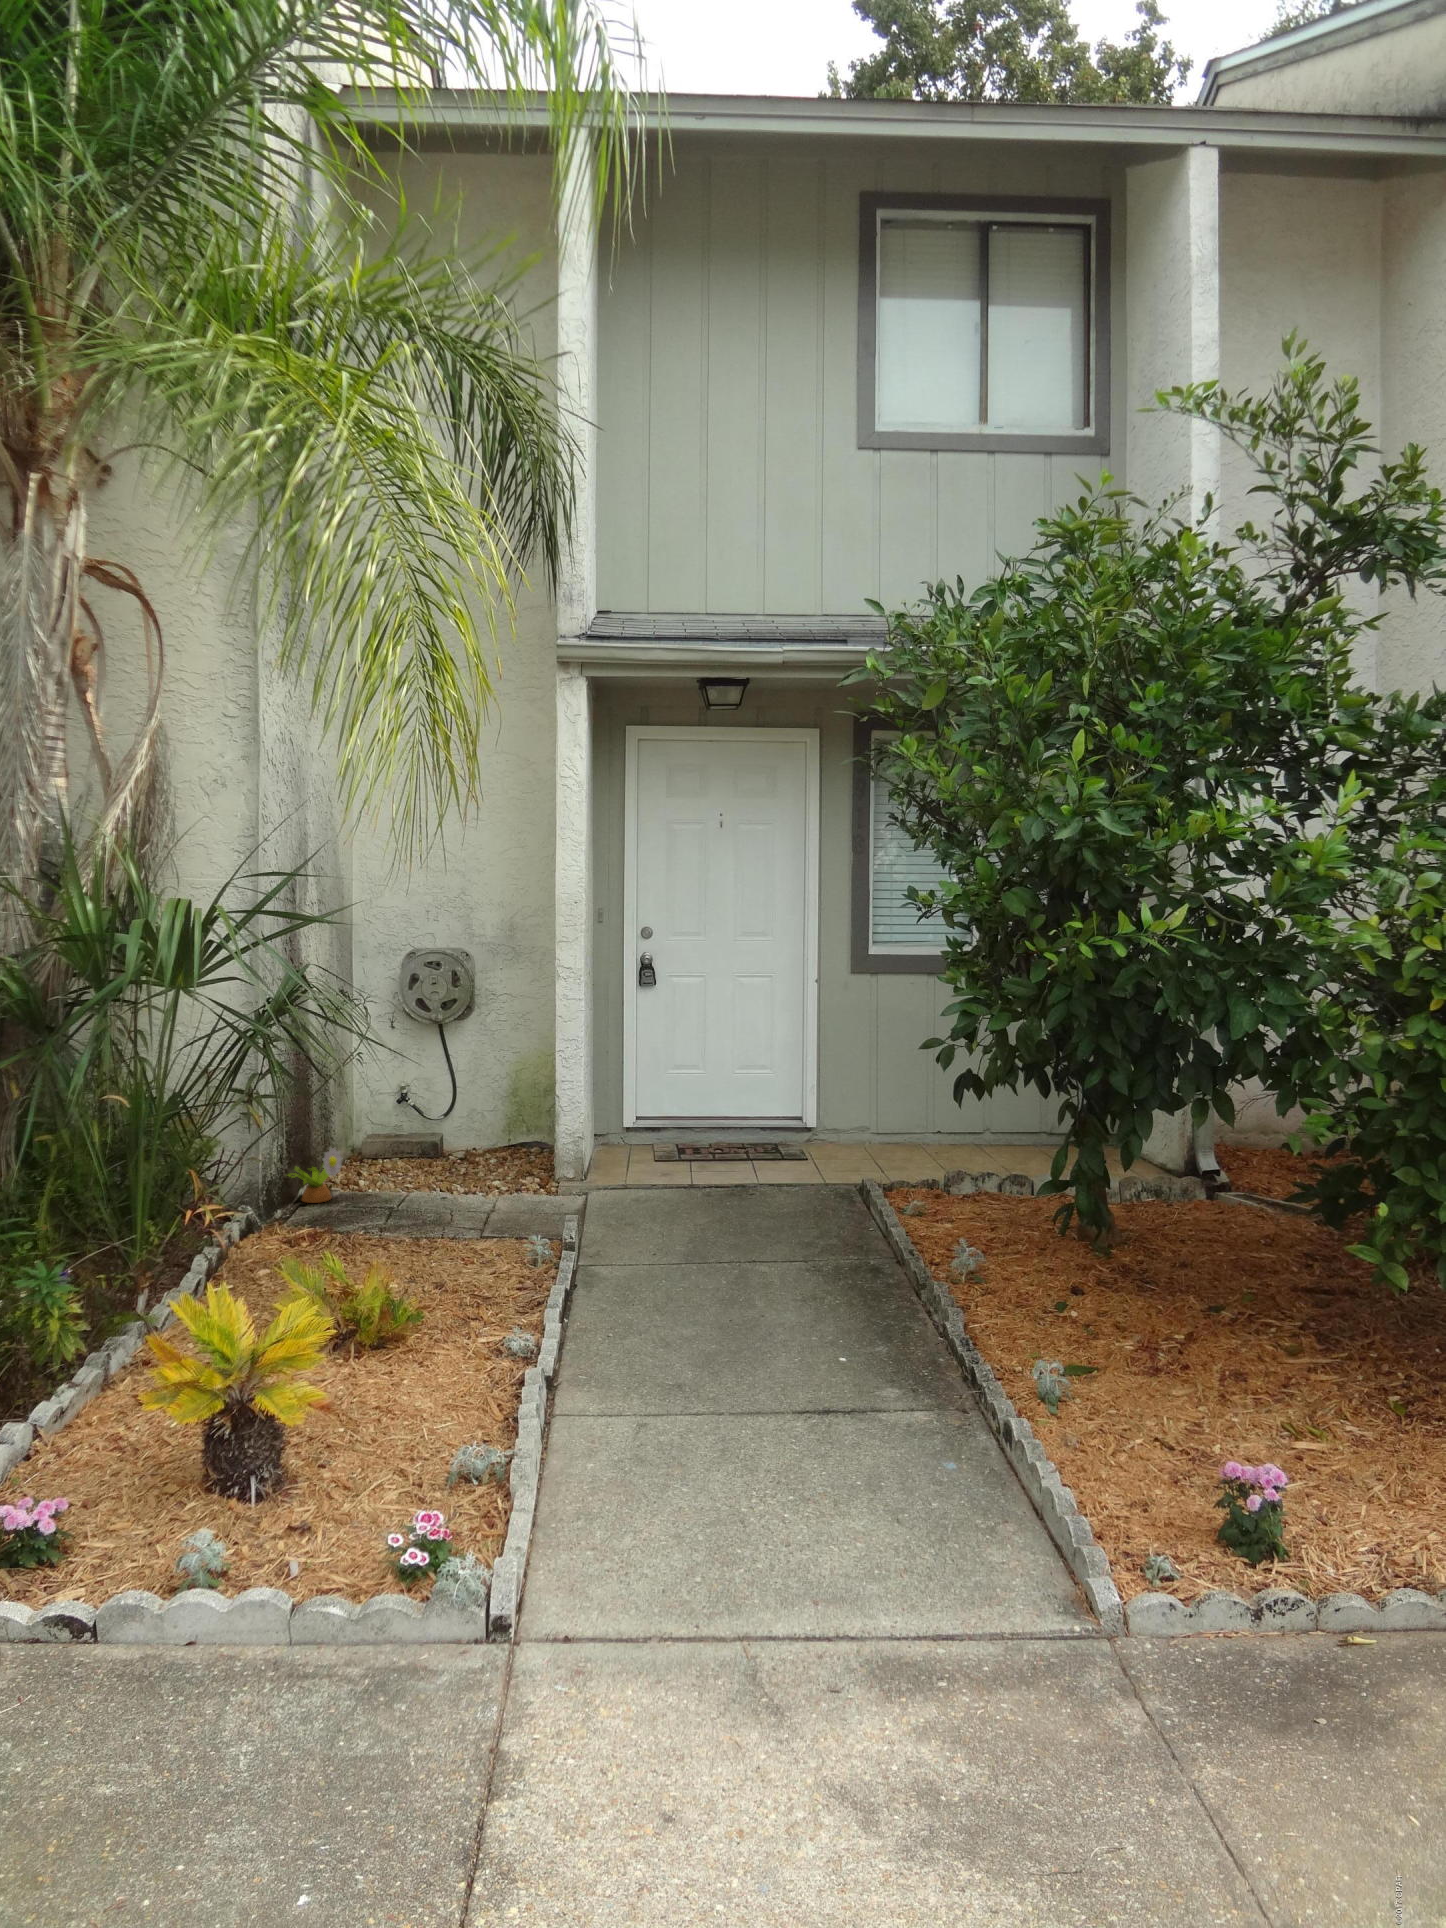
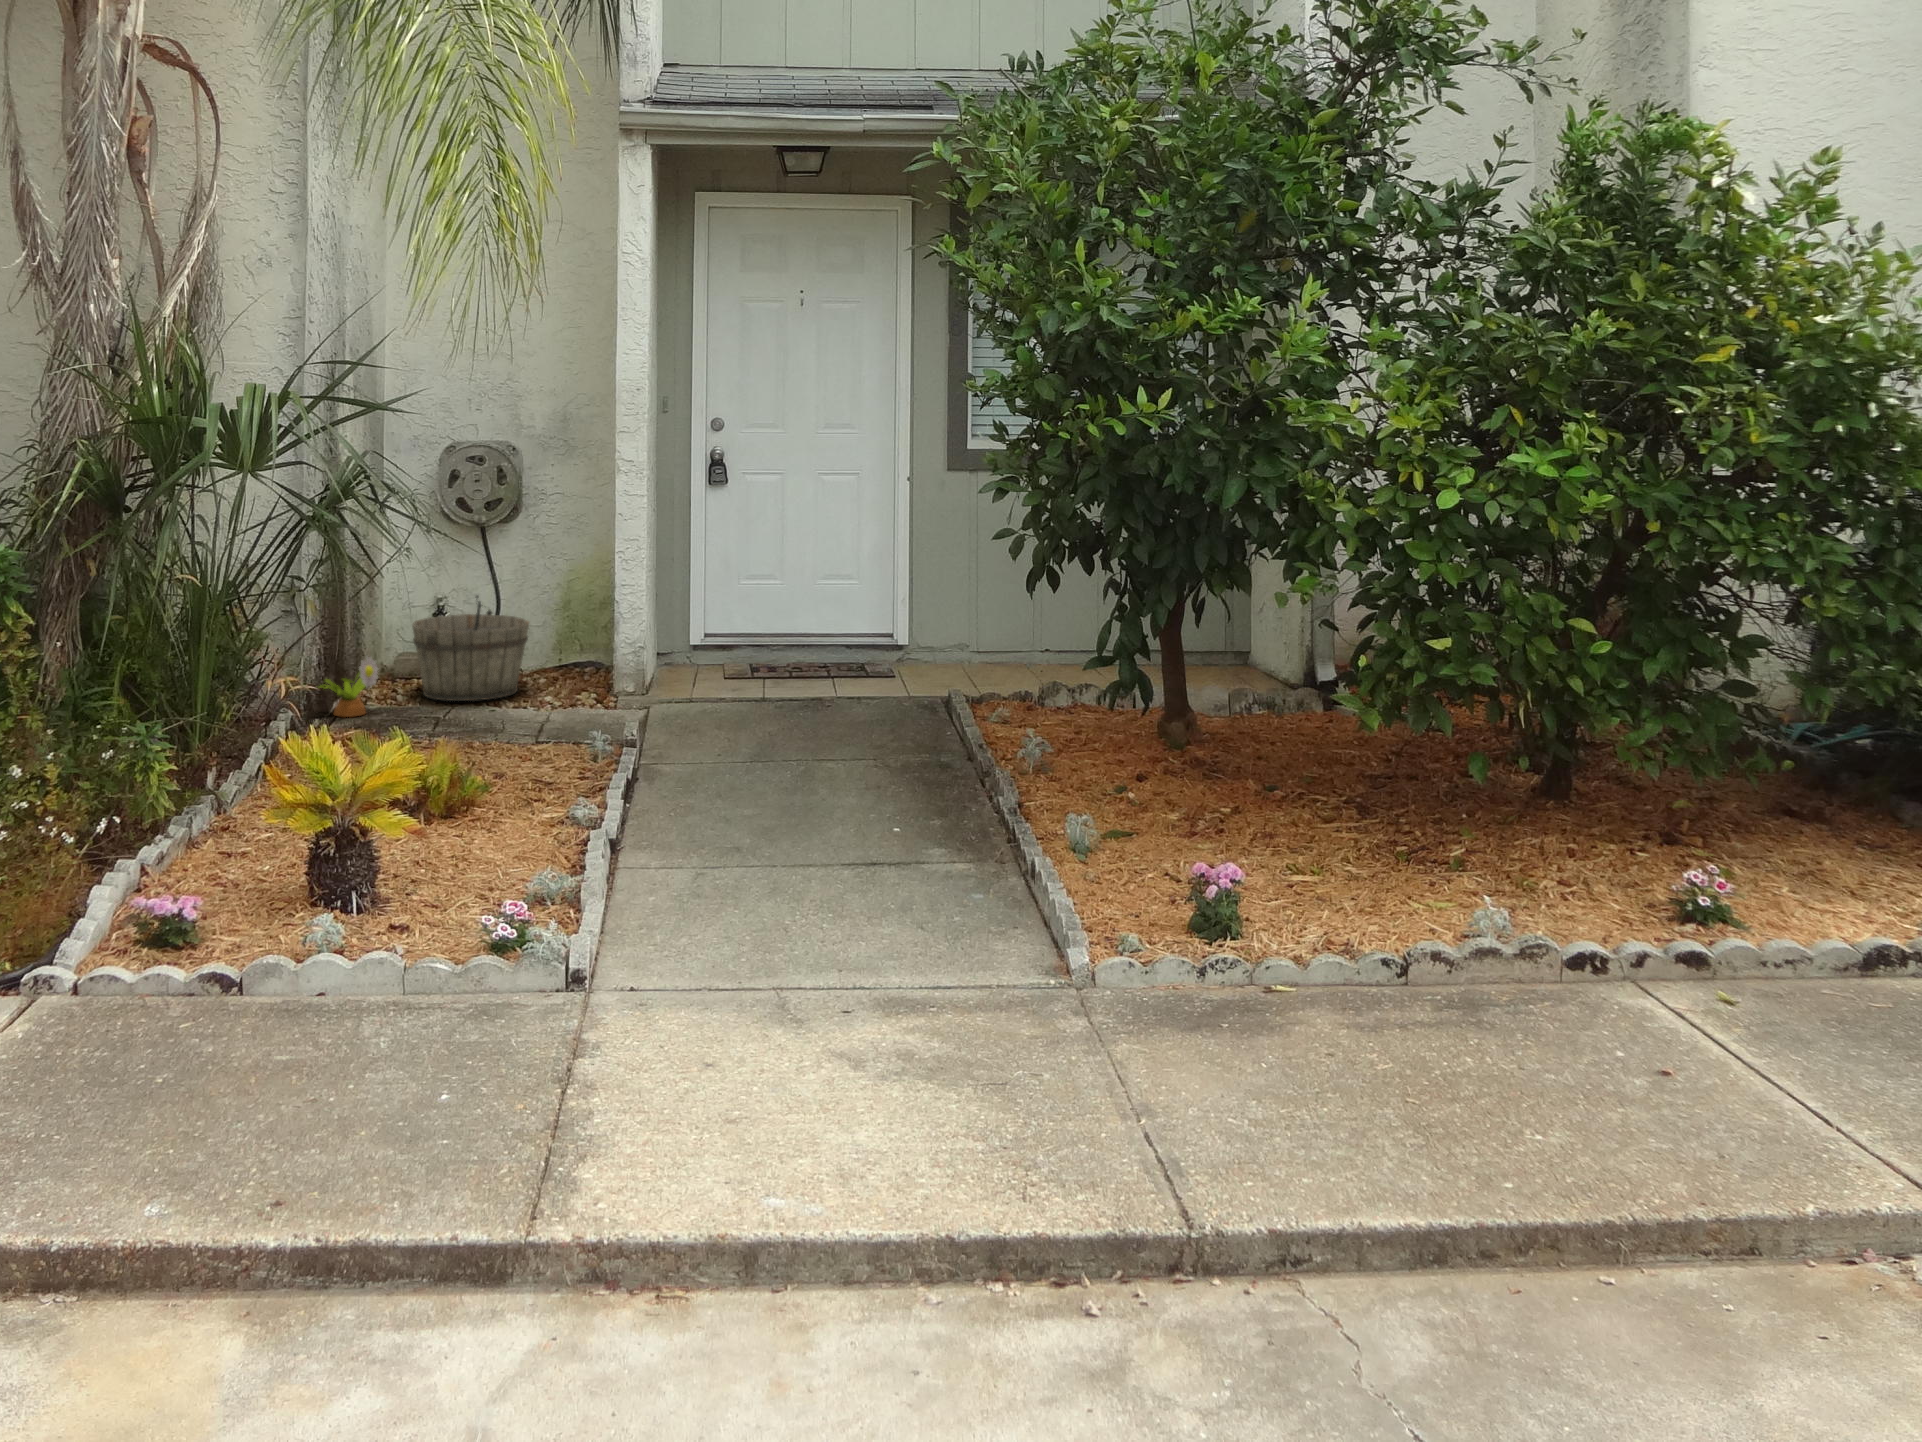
wooden bucket: none [376,1088,482,1185] -> present [412,595,529,701]

